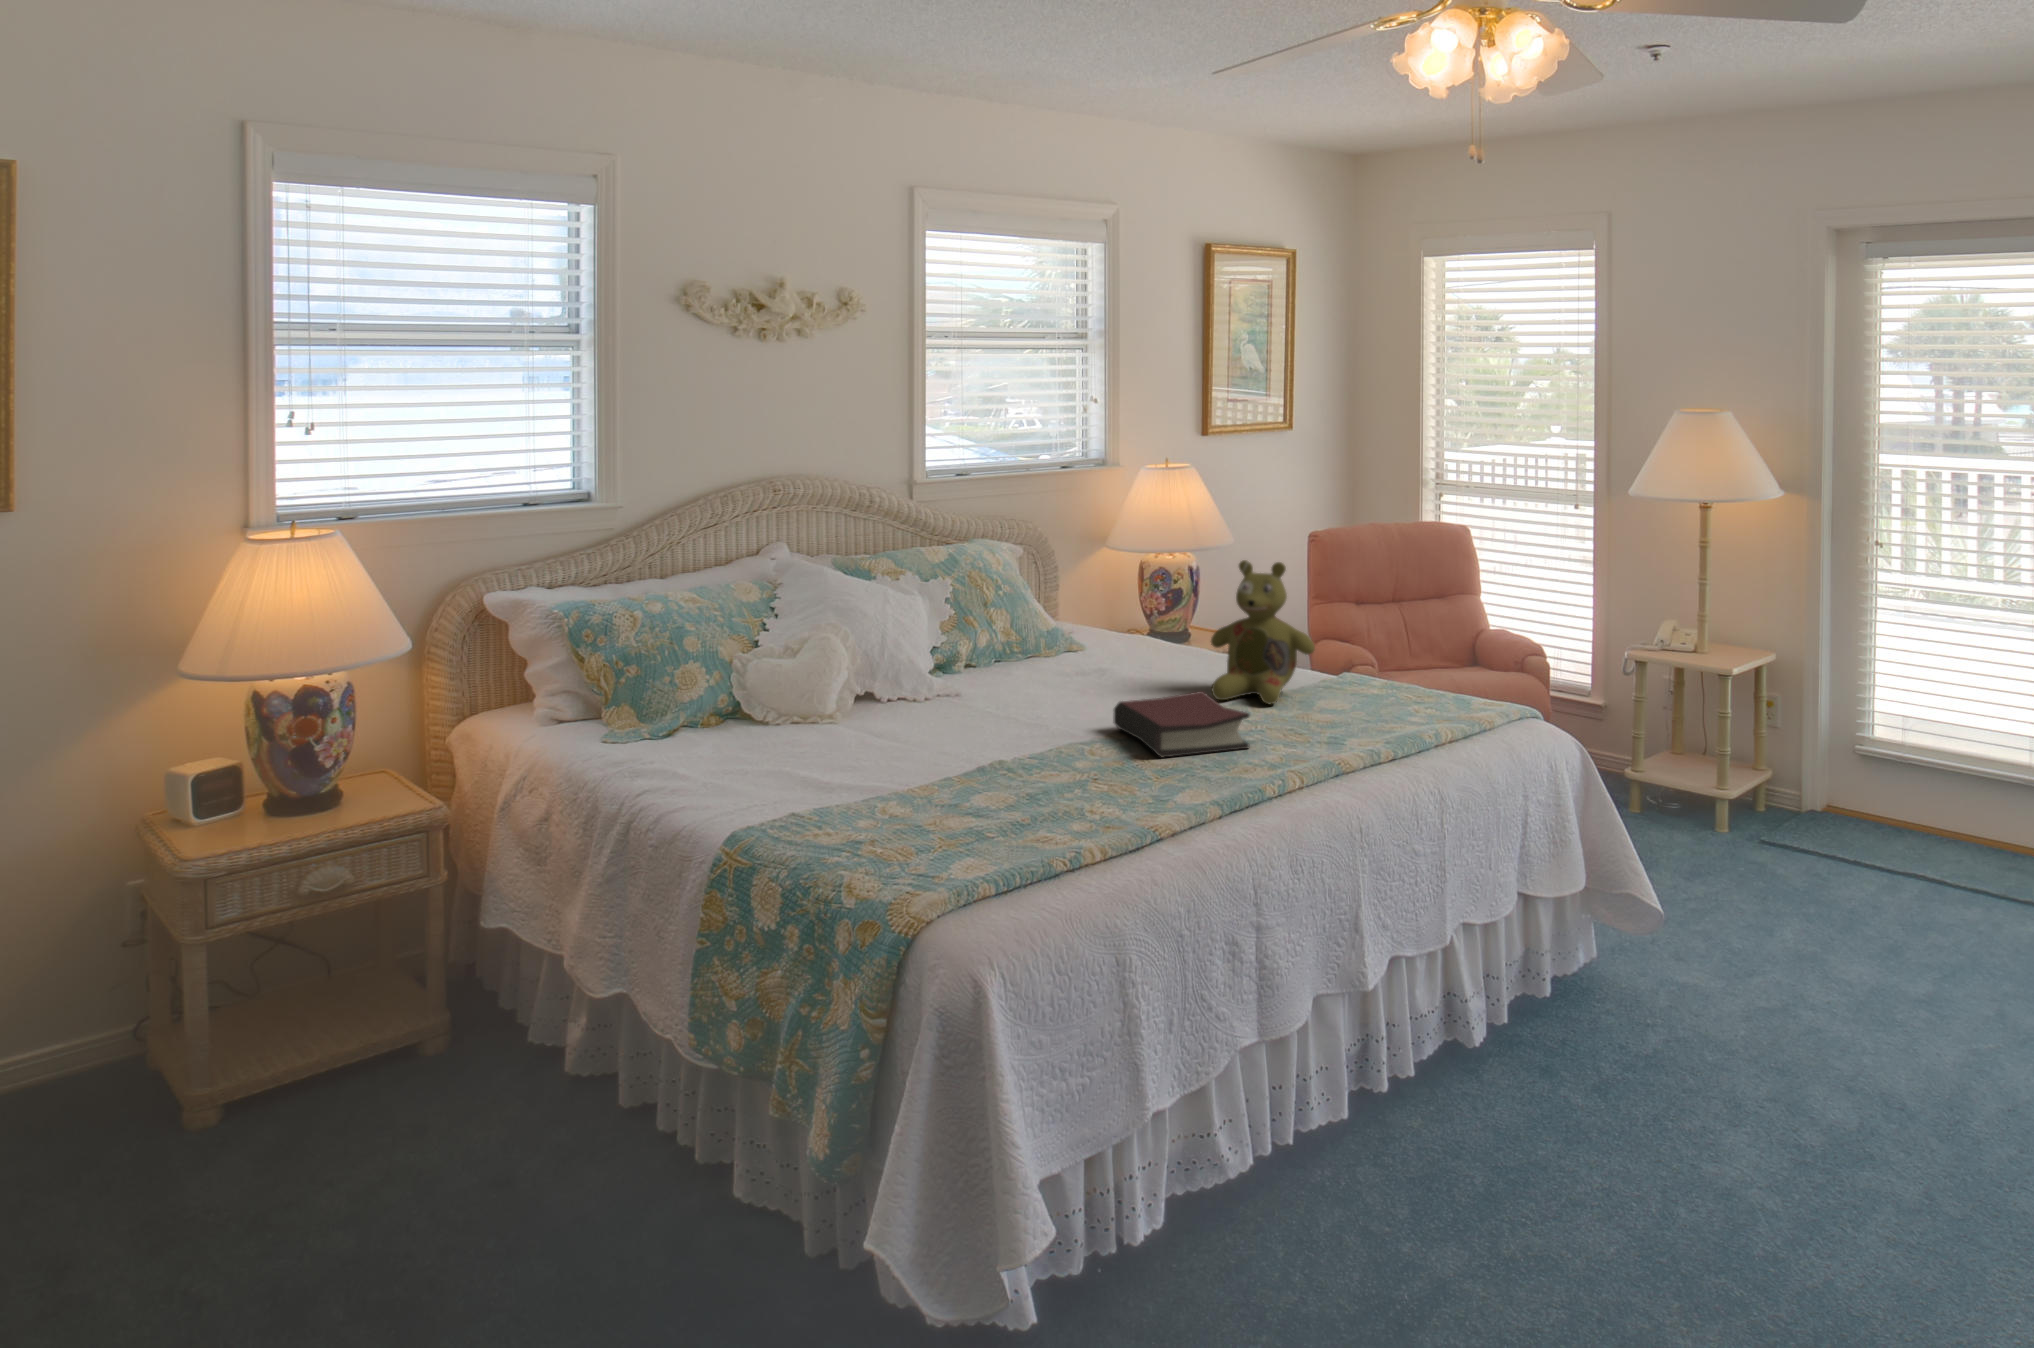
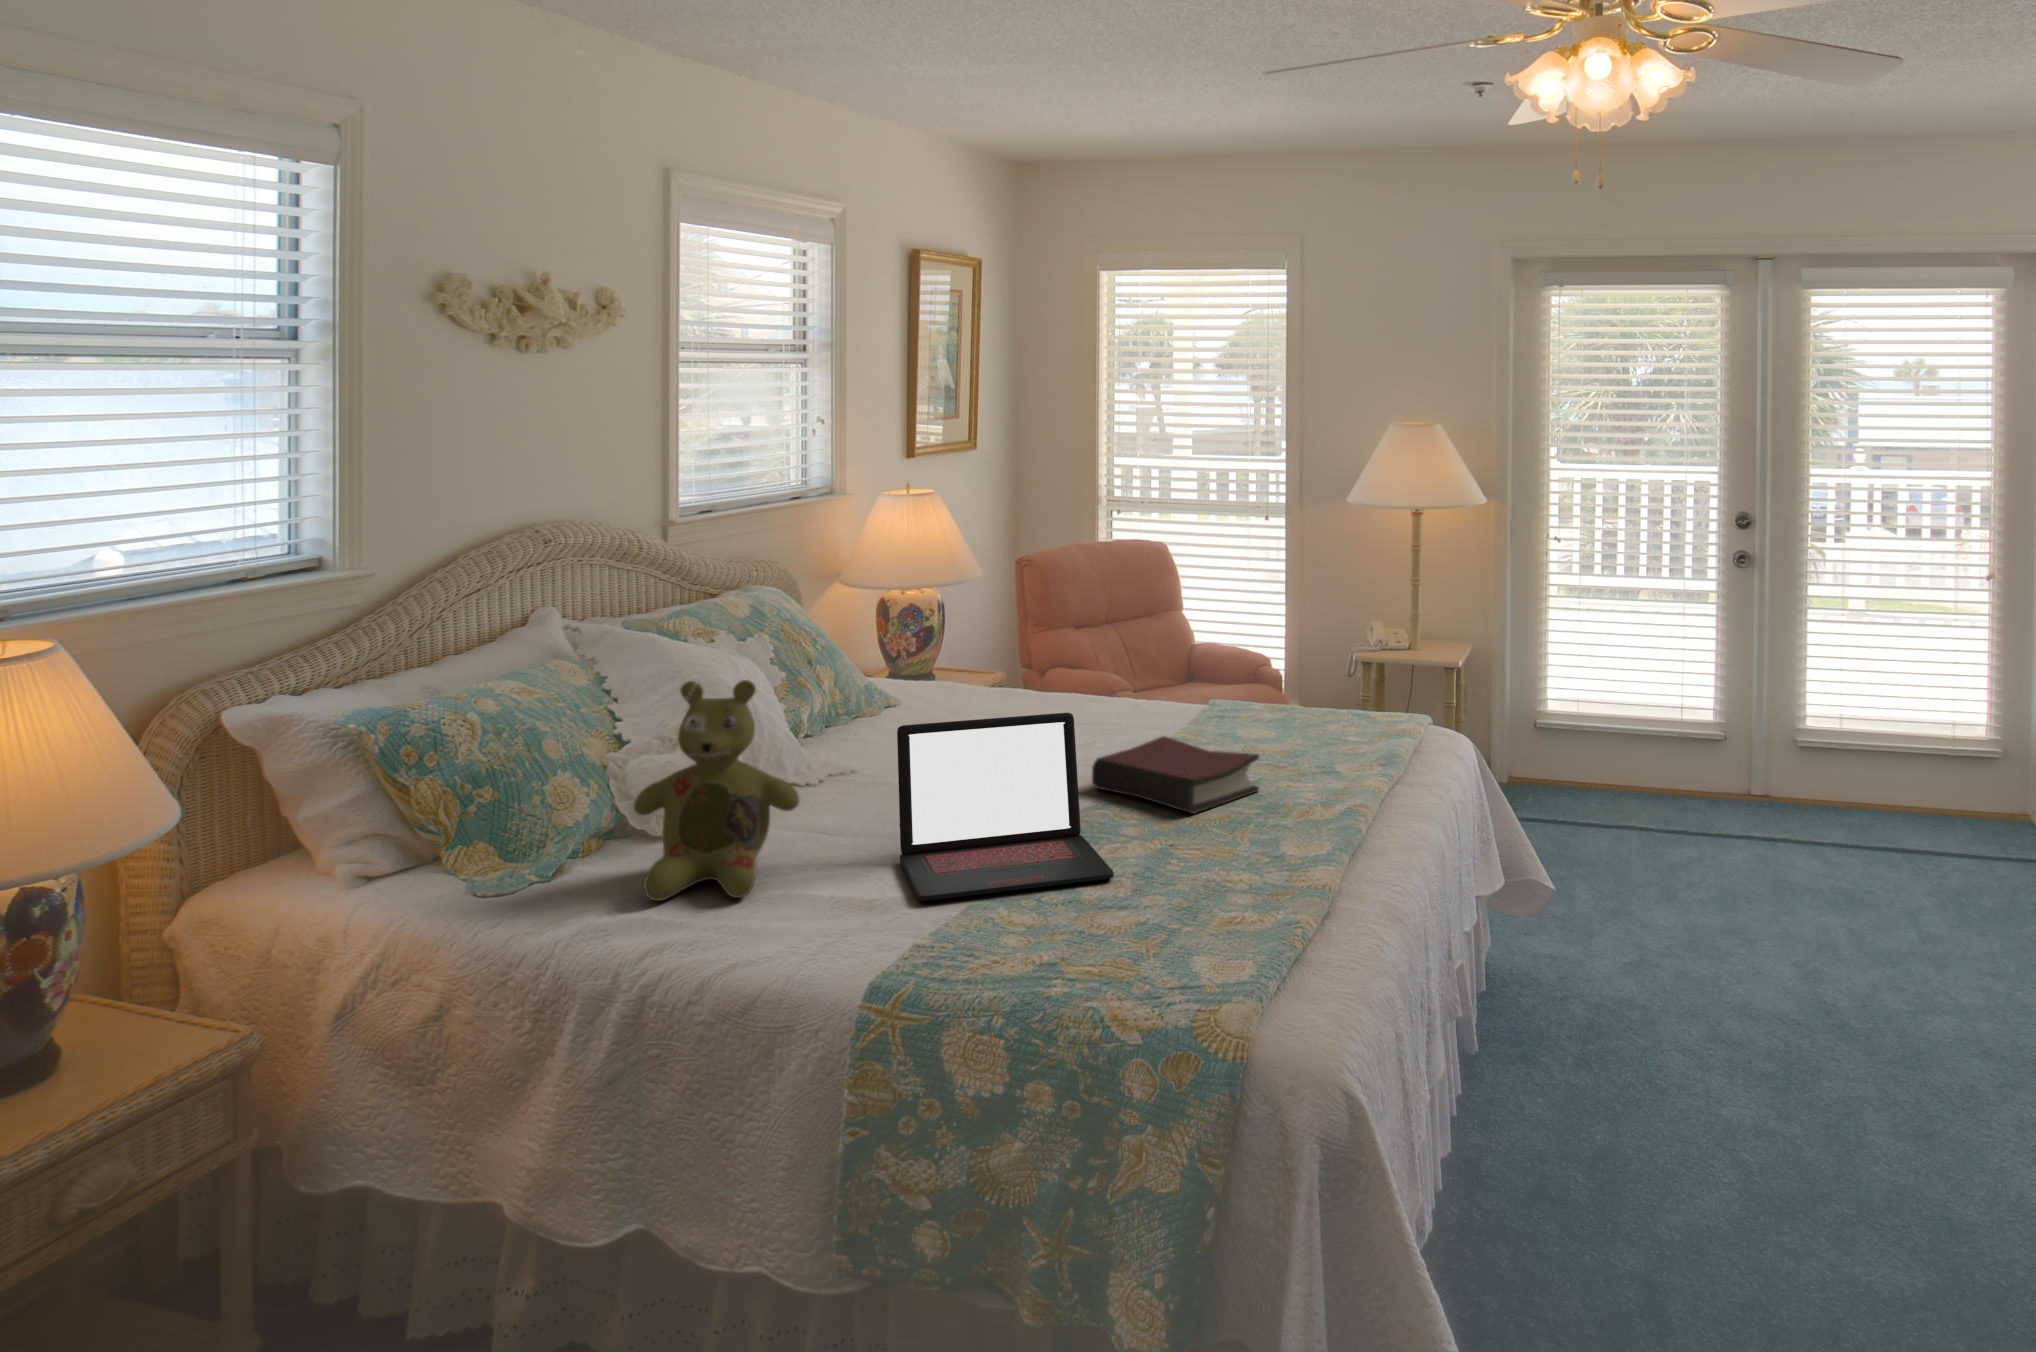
stuffed bear: present [1211,560,1315,704] -> present [634,680,799,901]
laptop: none [852,648,1044,792] -> present [897,713,1114,901]

